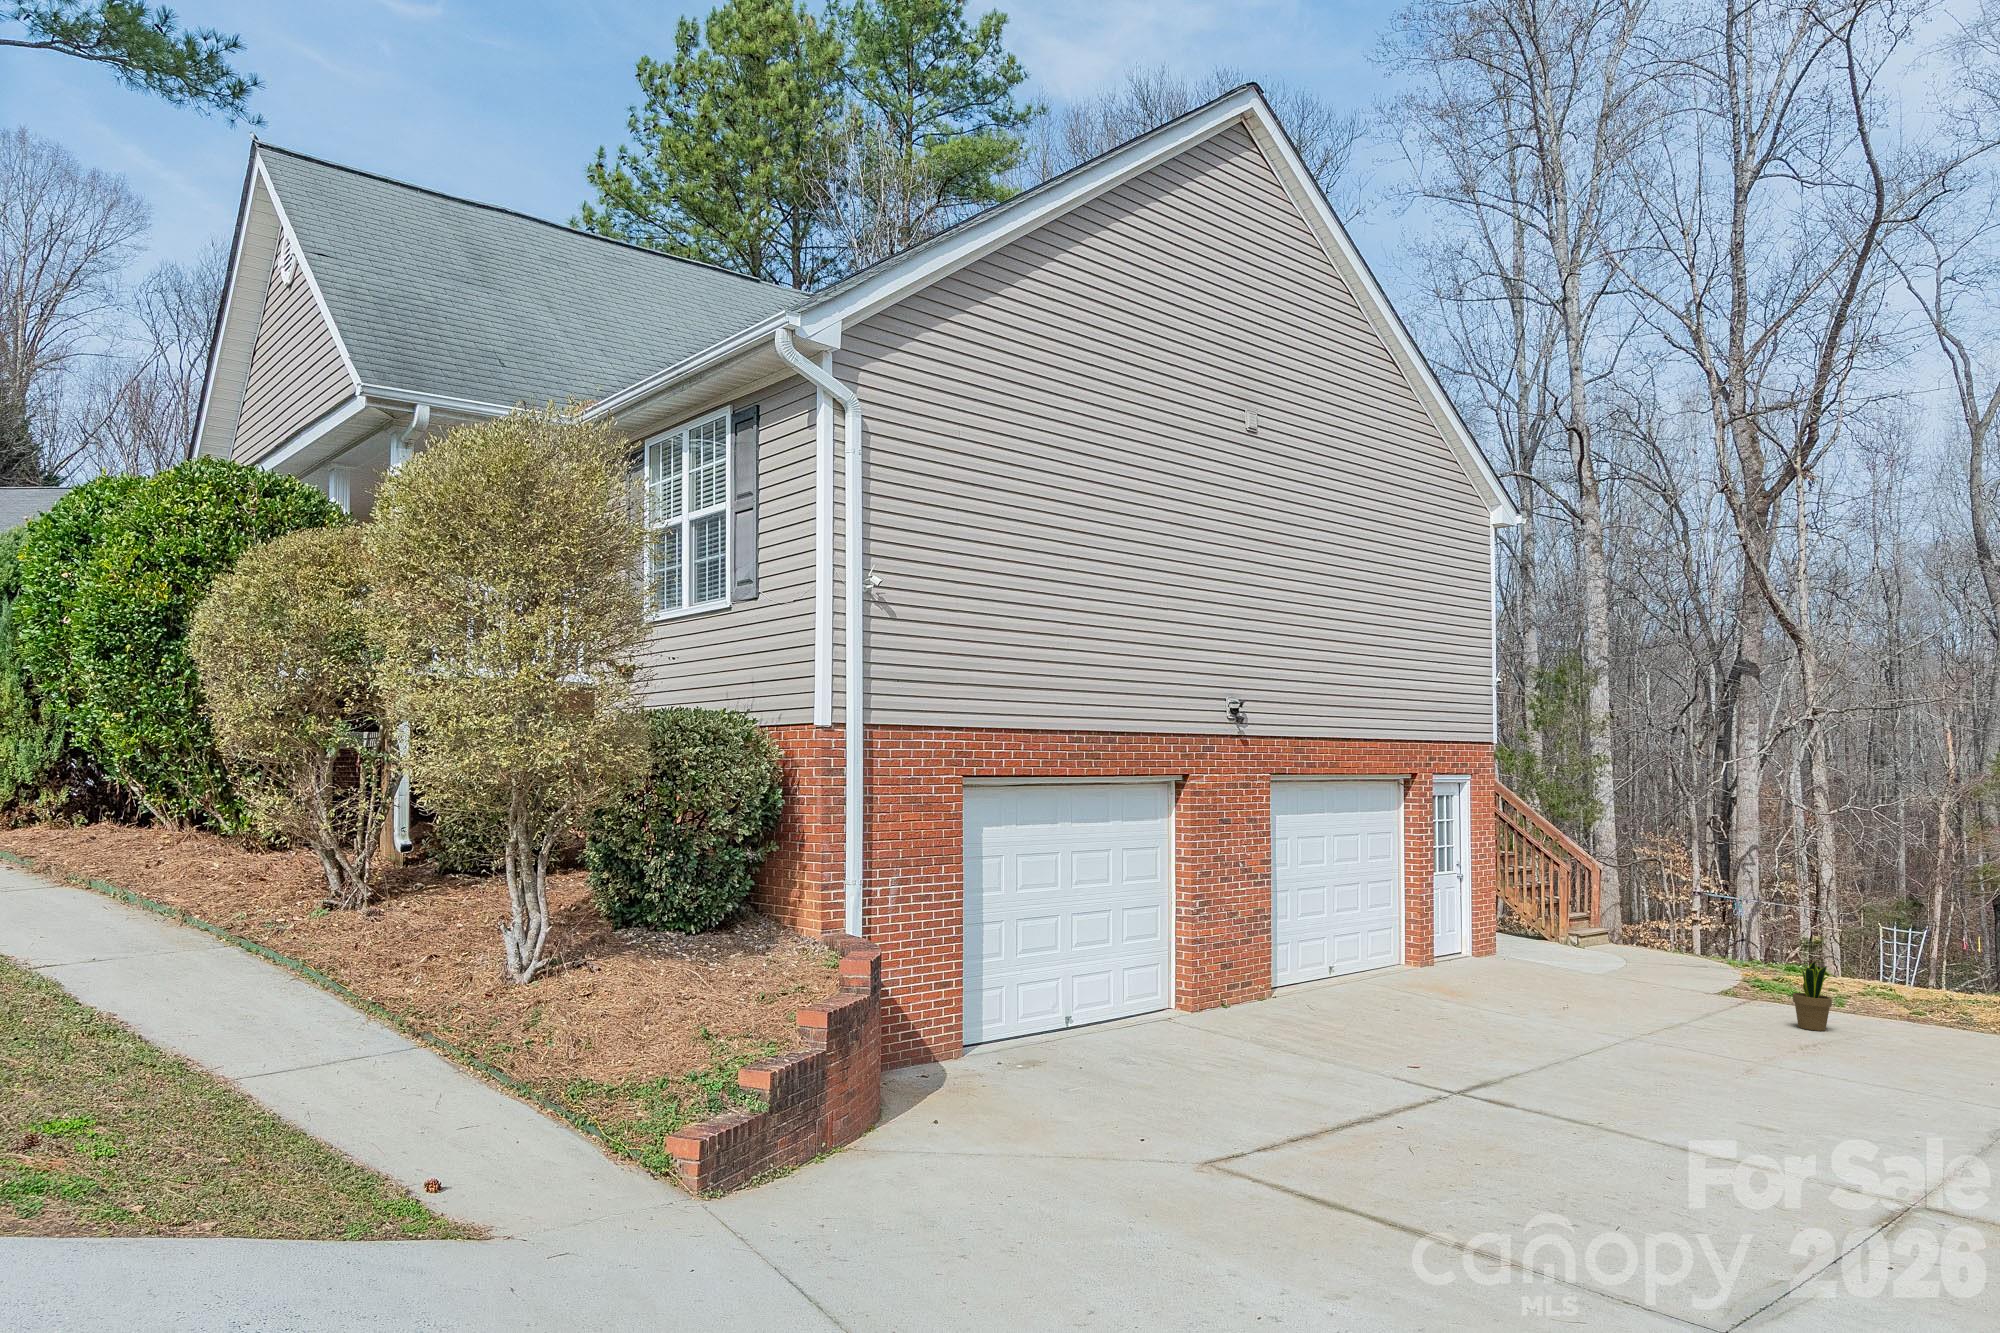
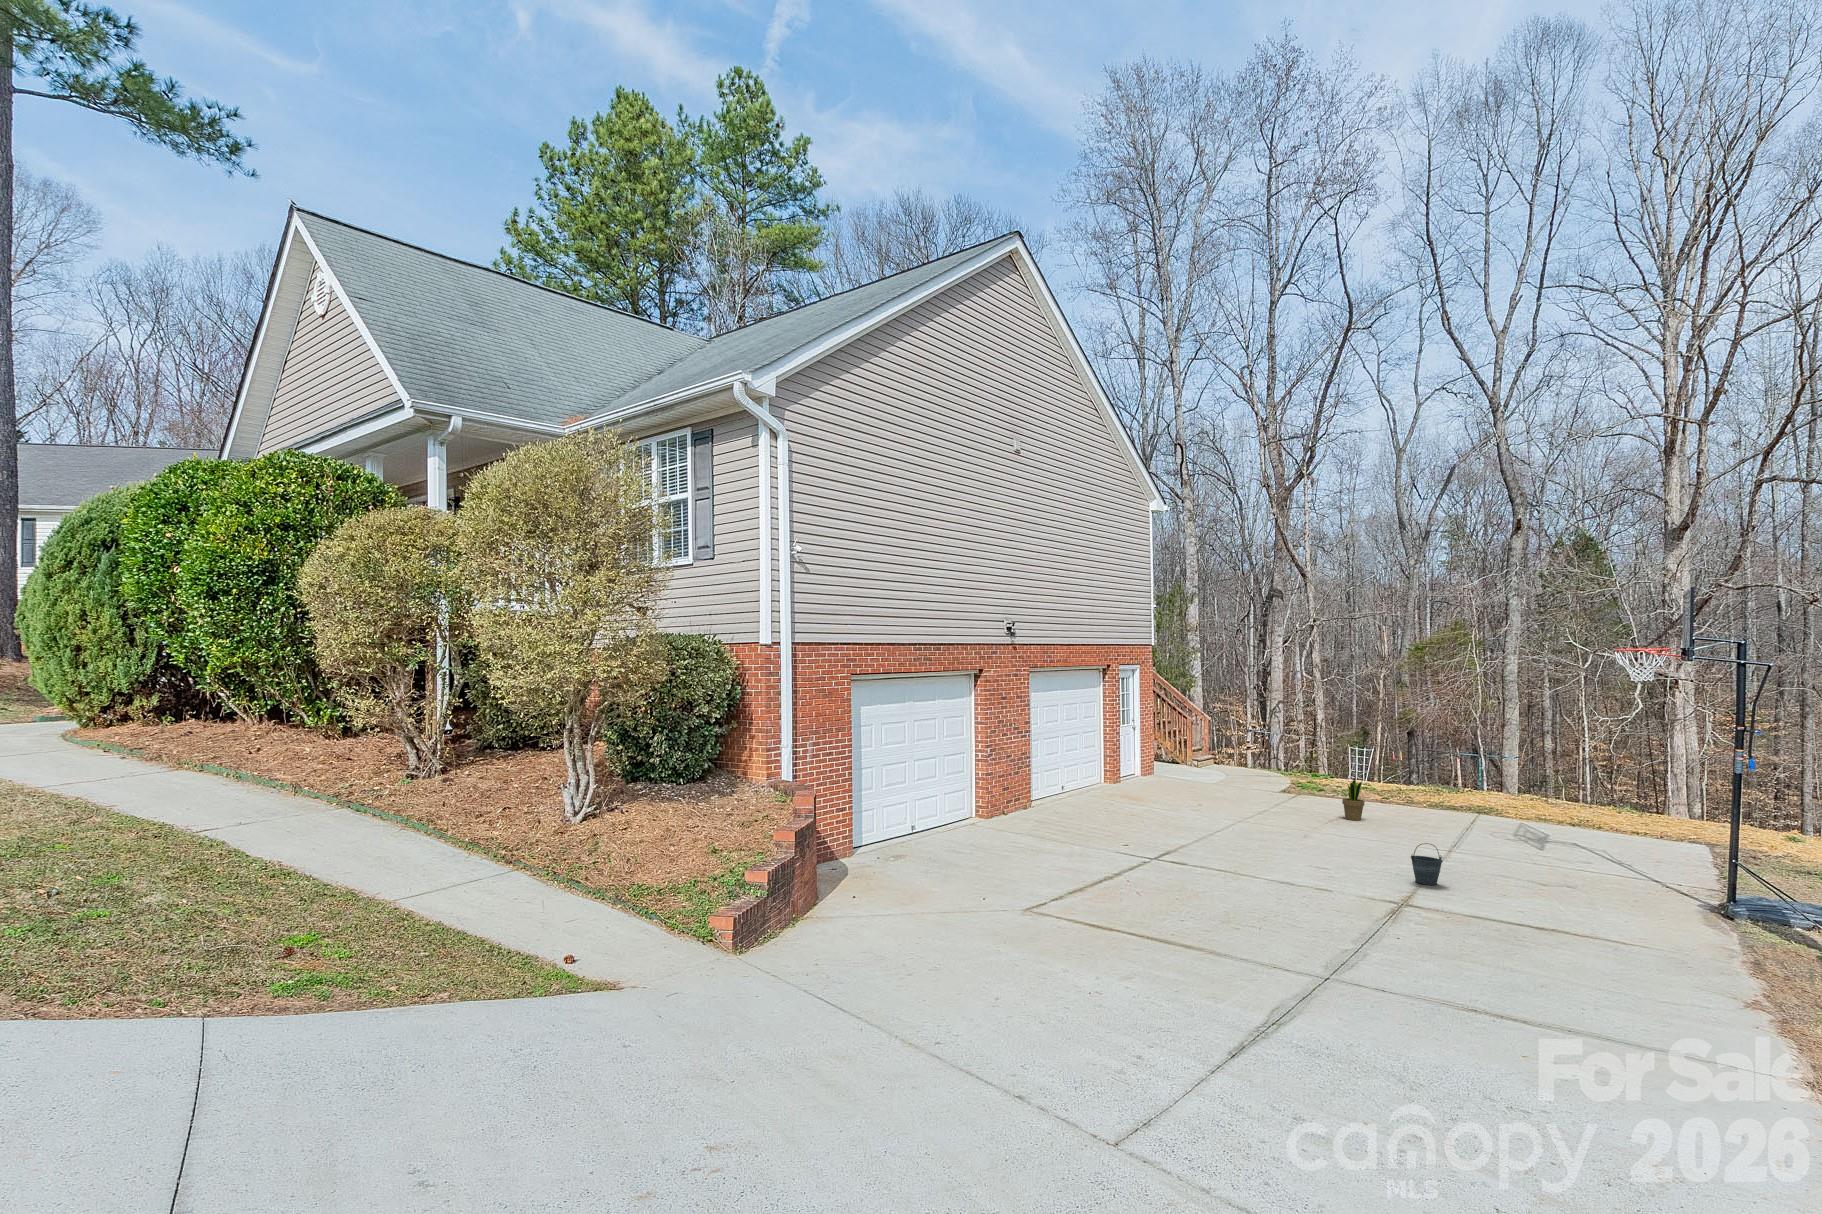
bucket: none [1896,1079,1957,1154] -> present [1411,843,1443,885]

